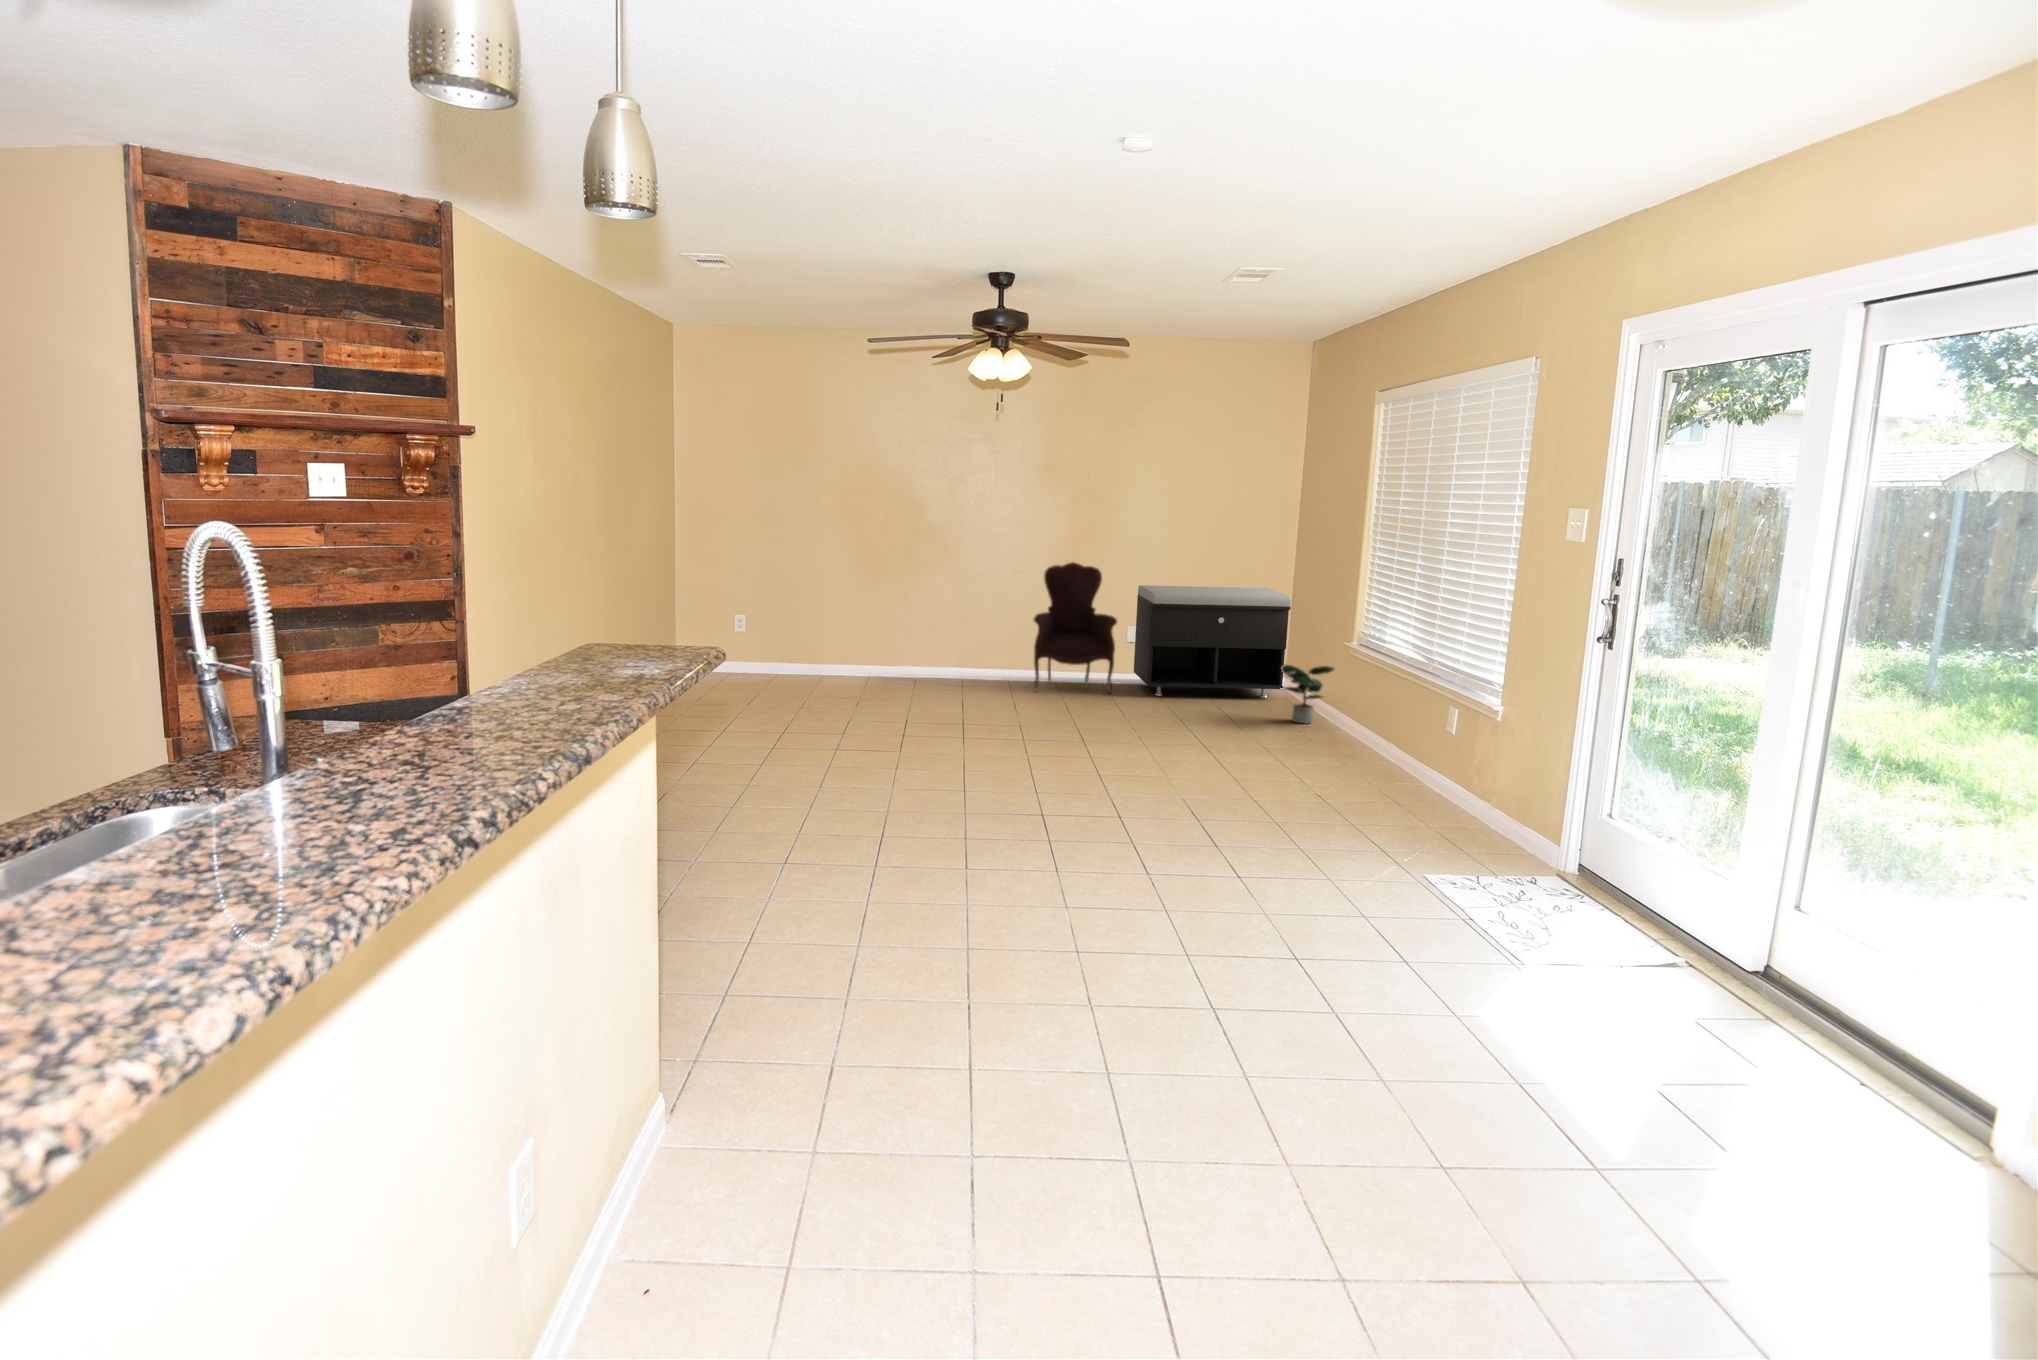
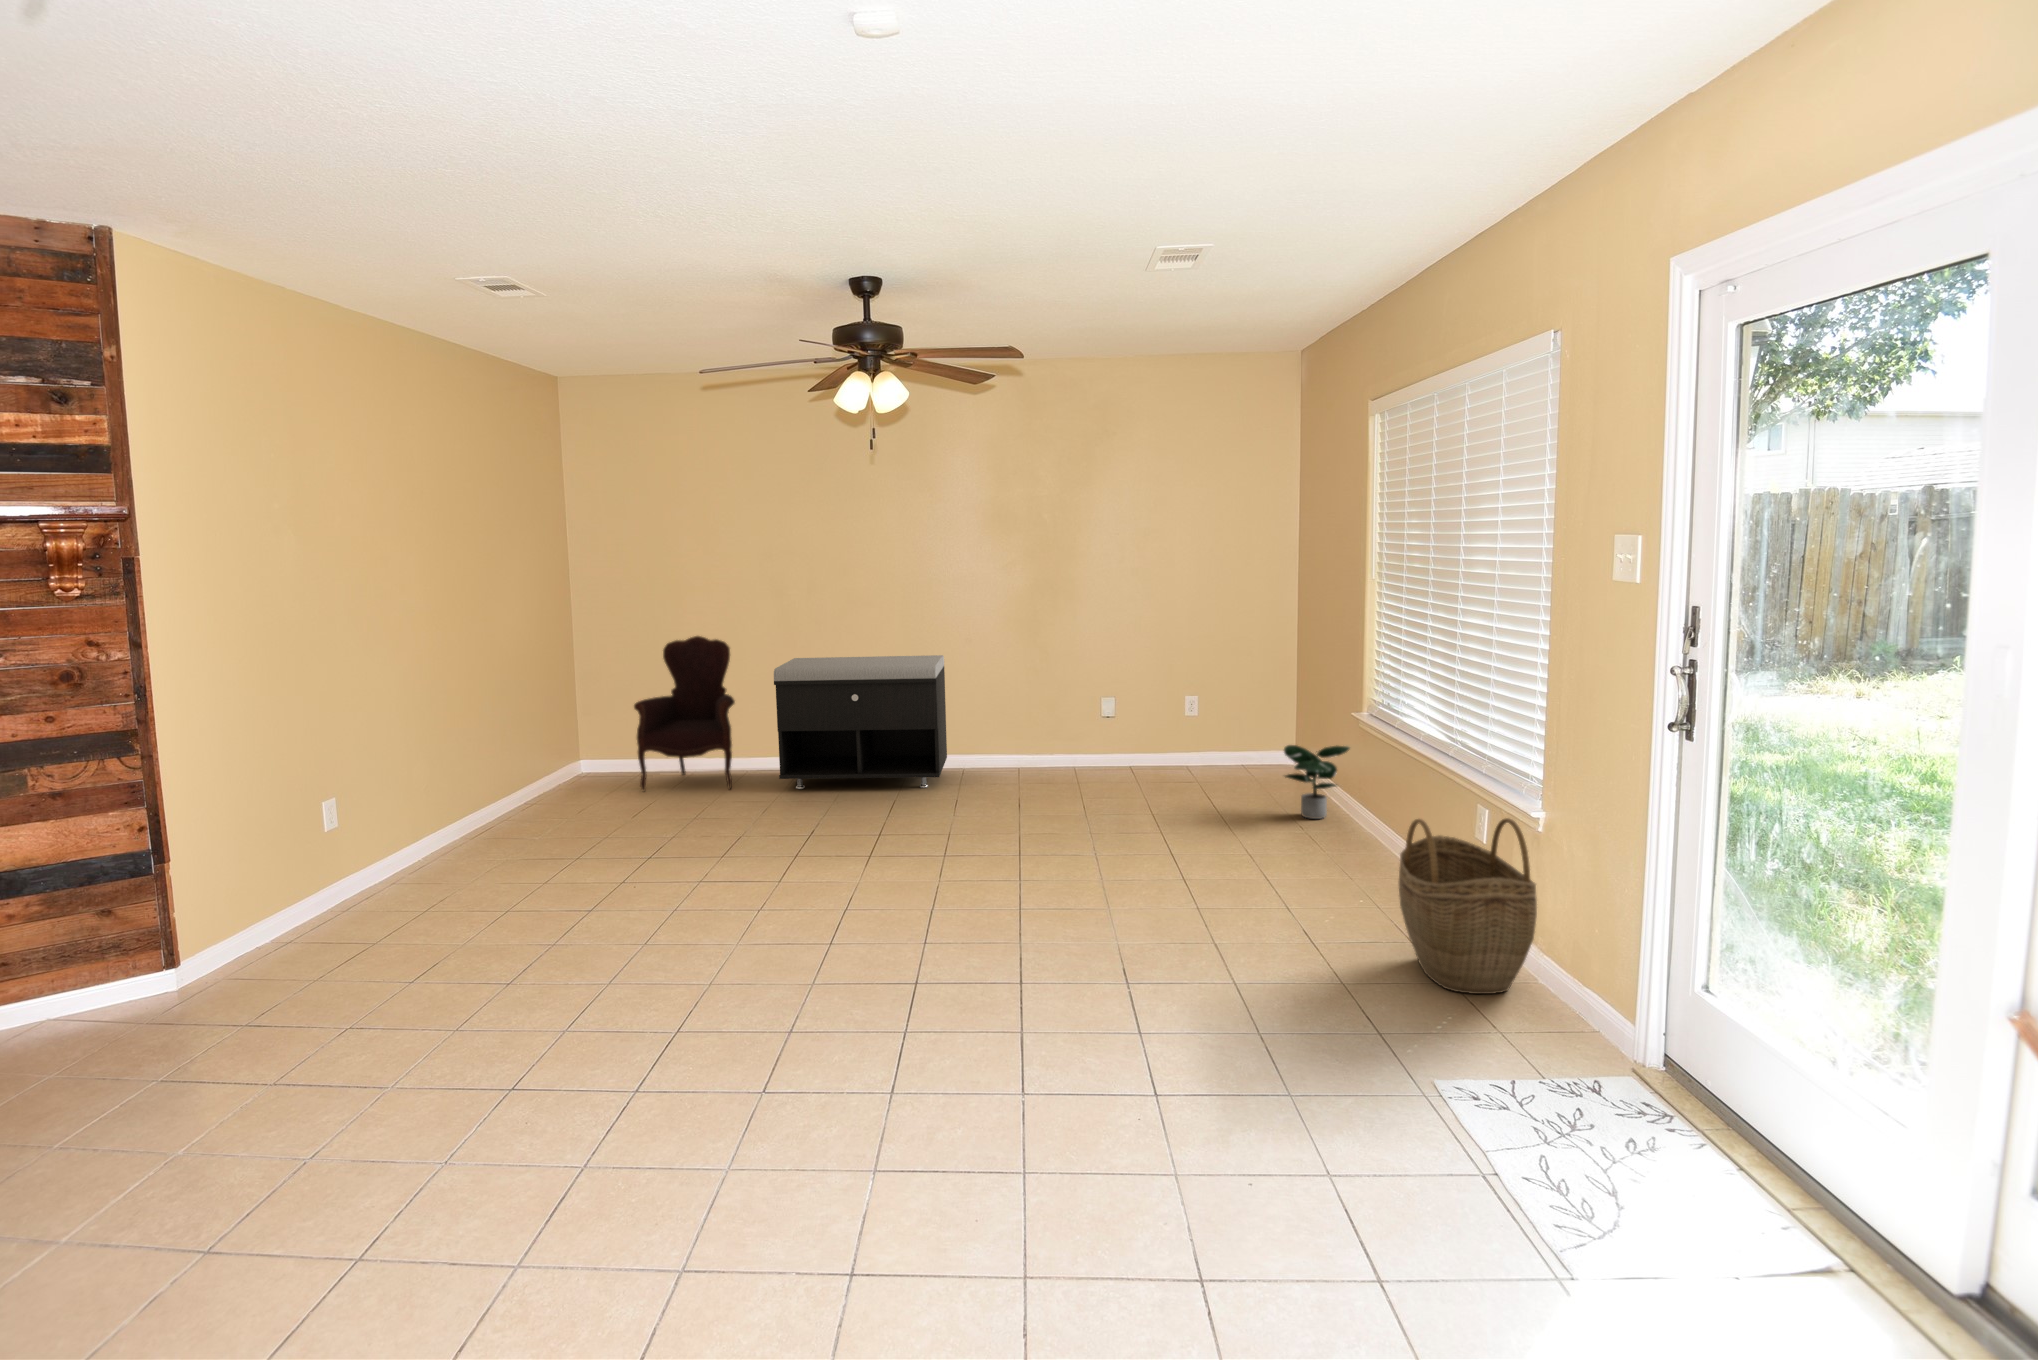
armchair: present [1034,562,1117,693] -> present [634,636,735,791]
storage bench: present [1134,585,1291,698] -> present [774,655,947,789]
woven basket: none [1391,708,1494,833] -> present [1399,818,1537,994]

